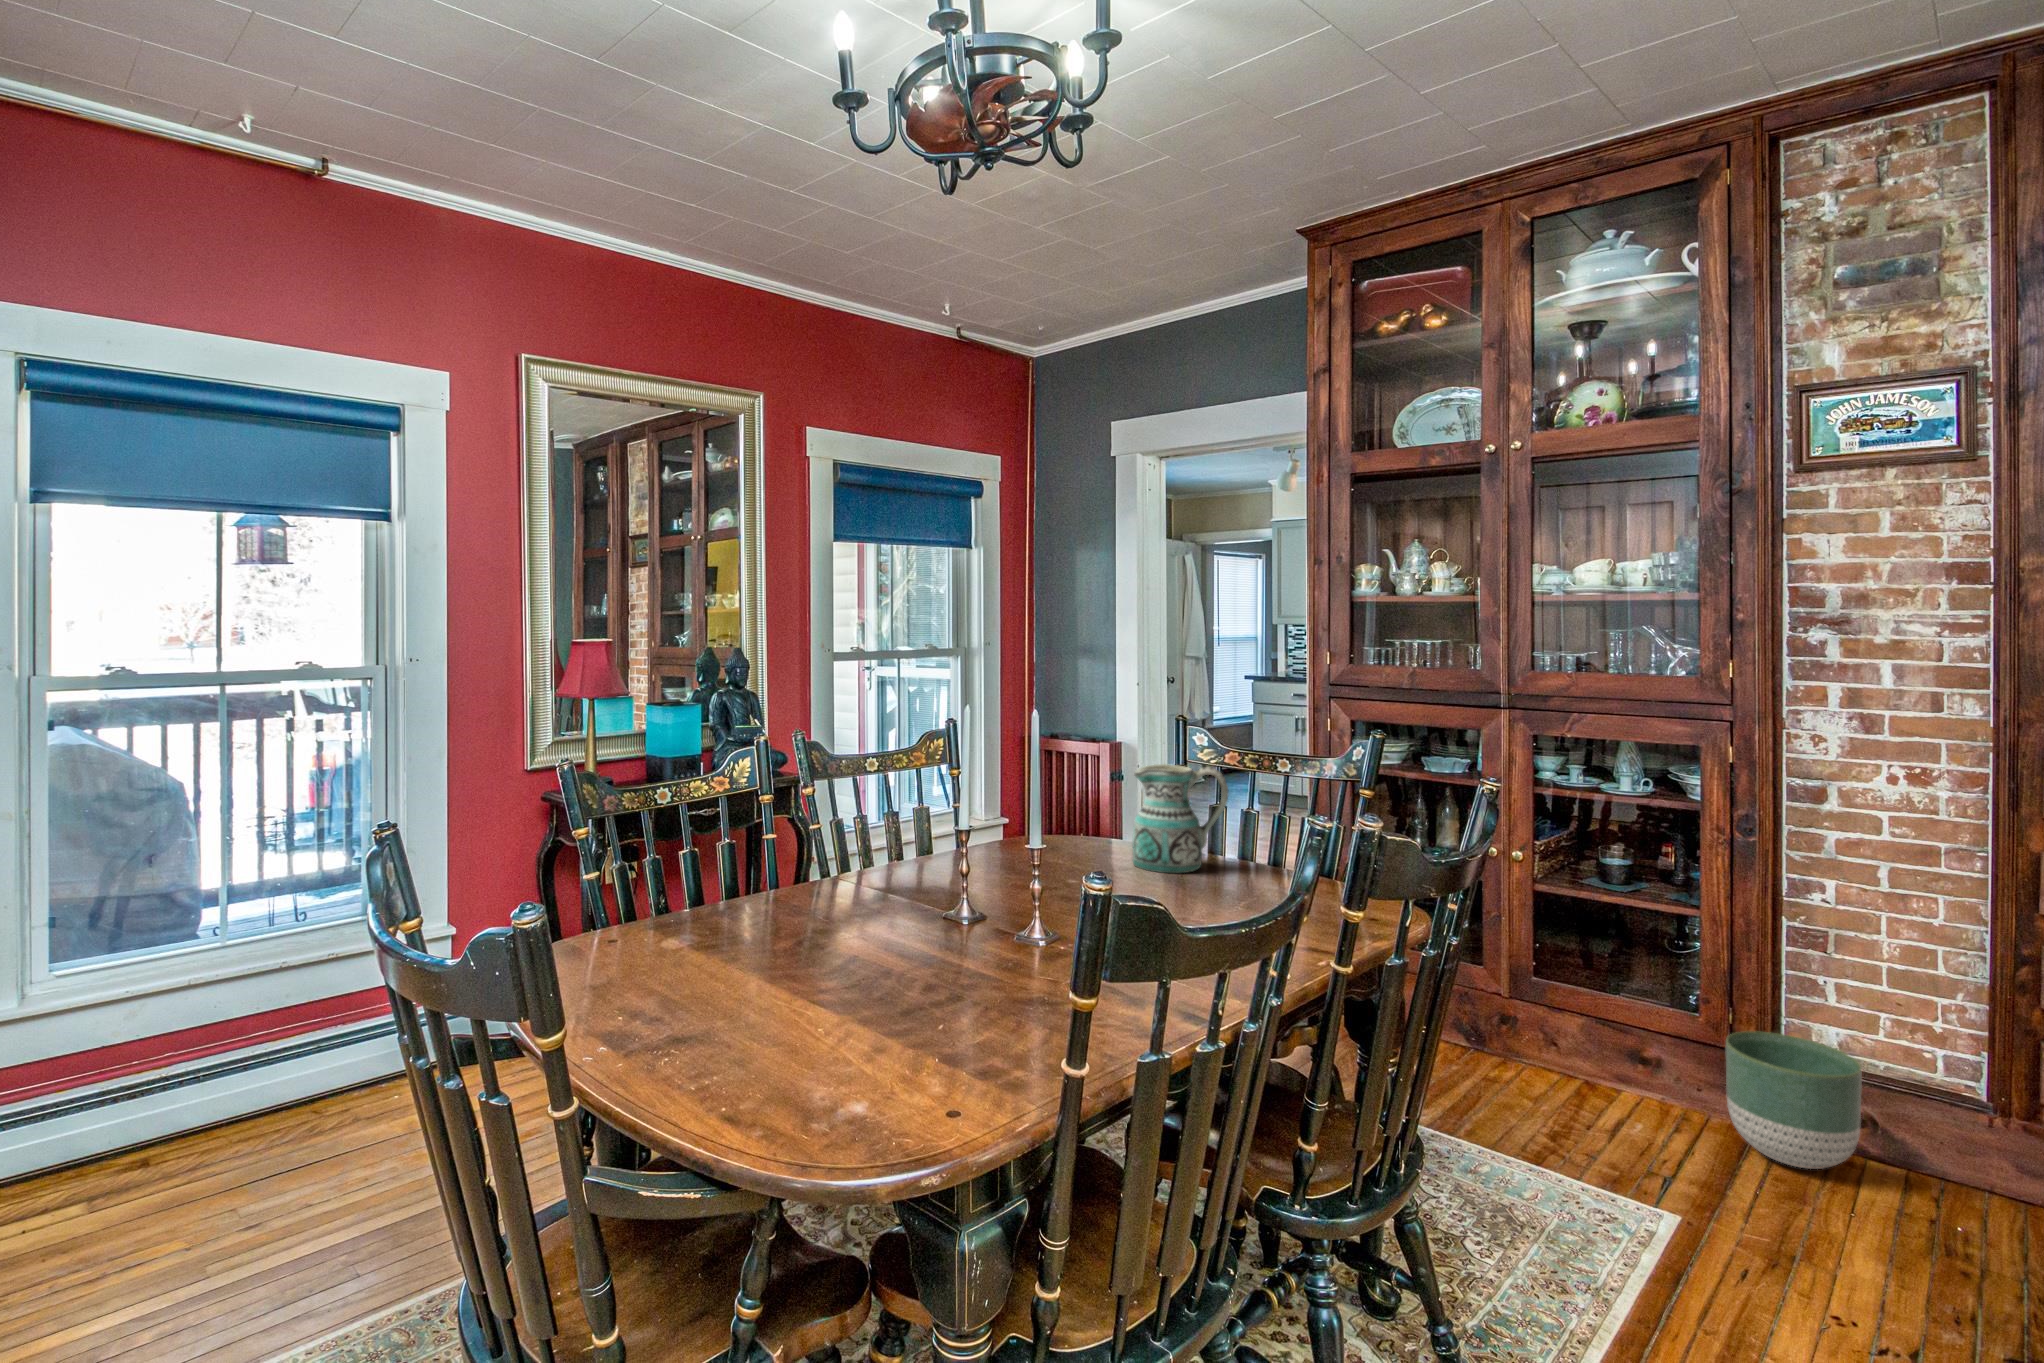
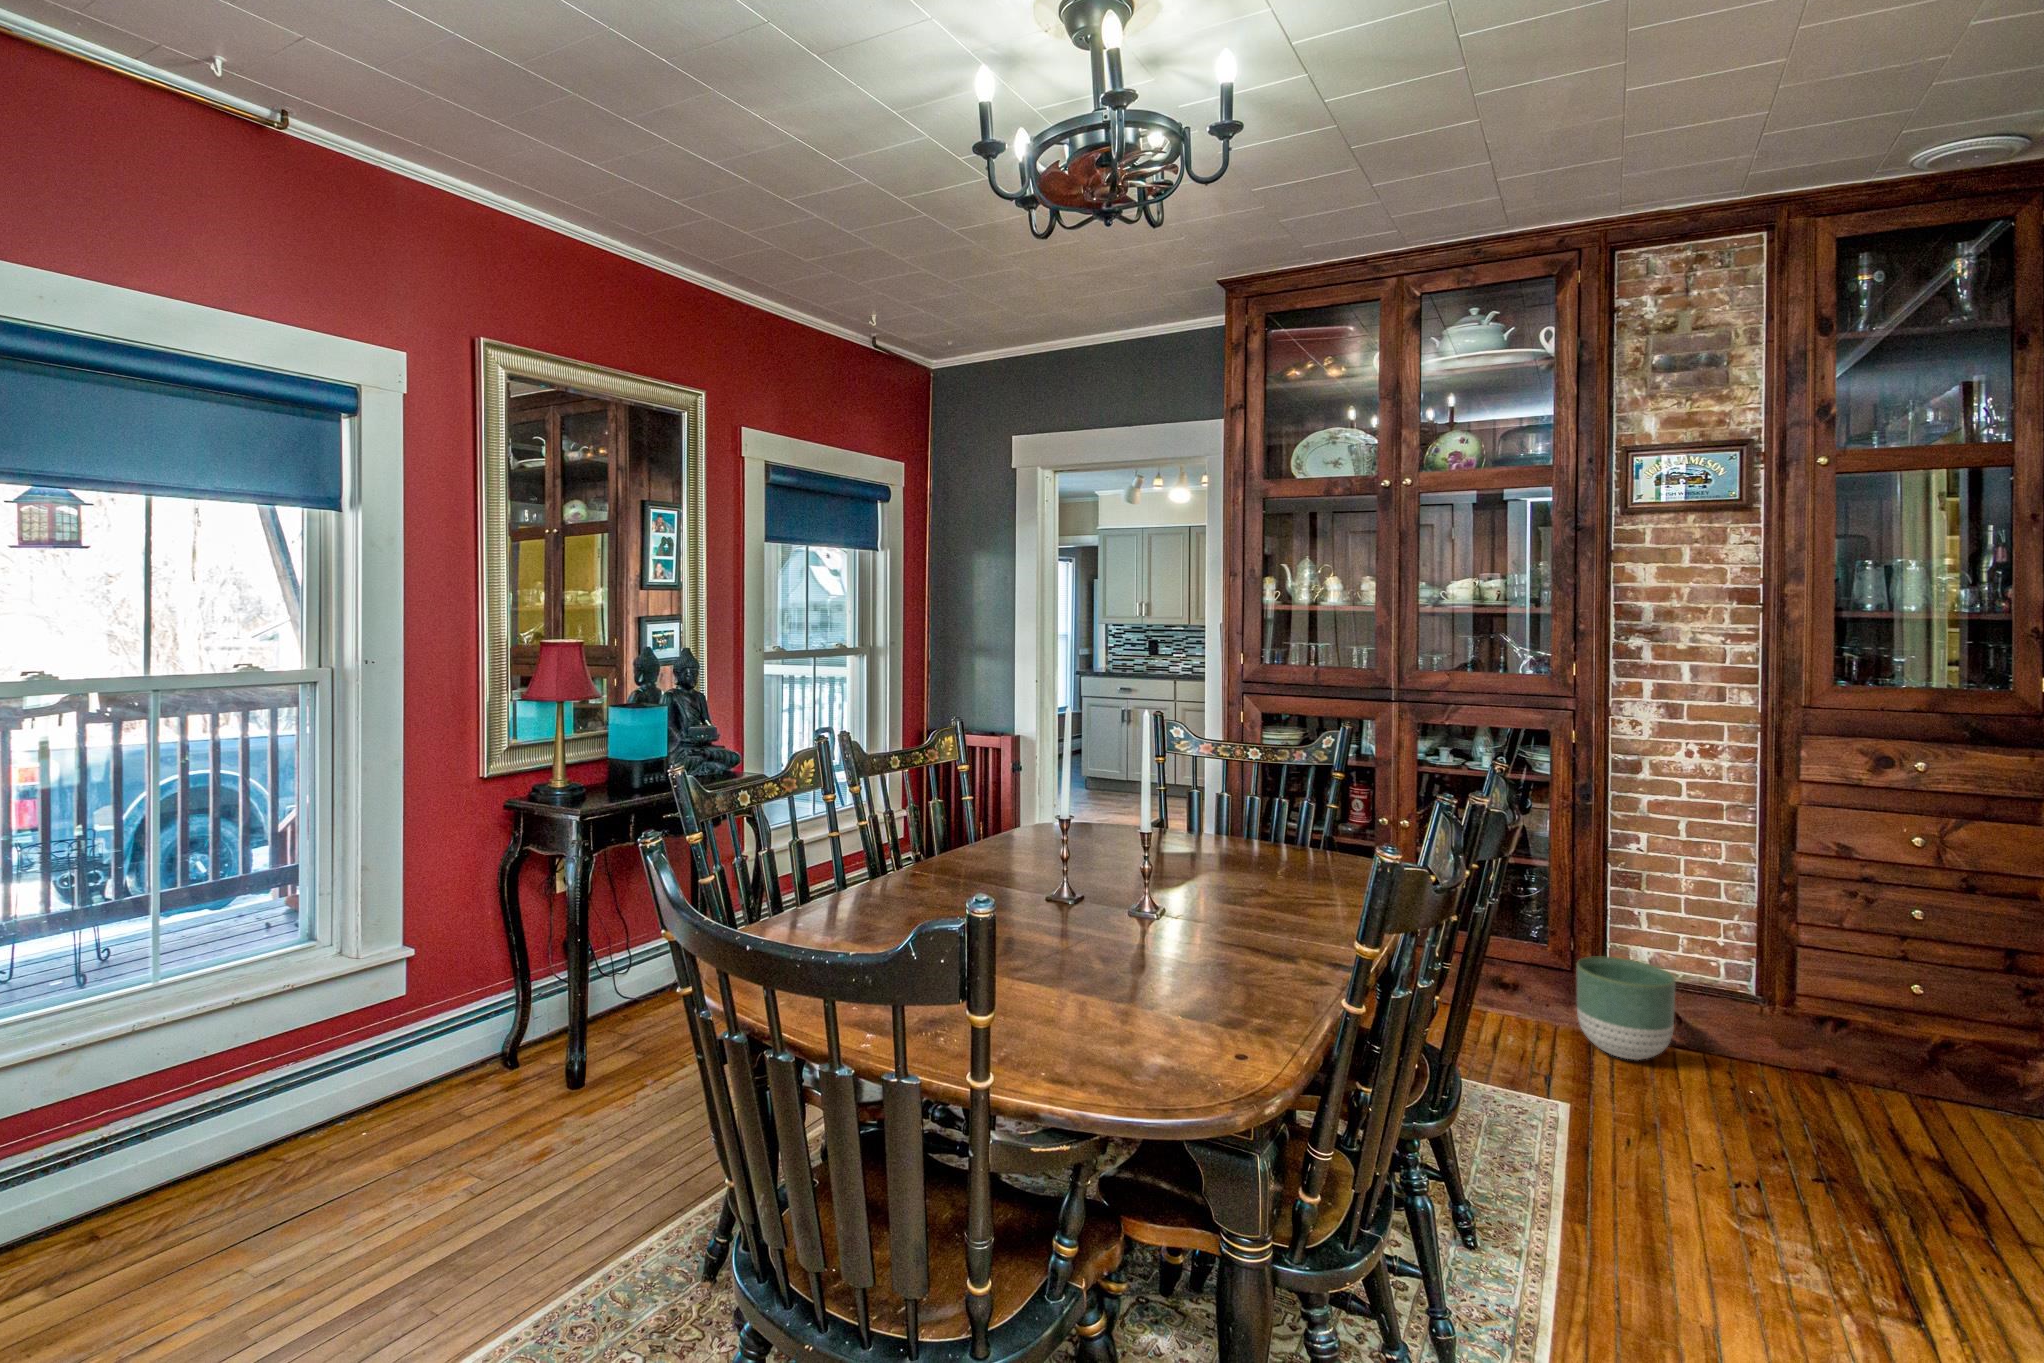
ceramic pitcher: present [1133,764,1228,873] -> none [1147,757,1230,854]

